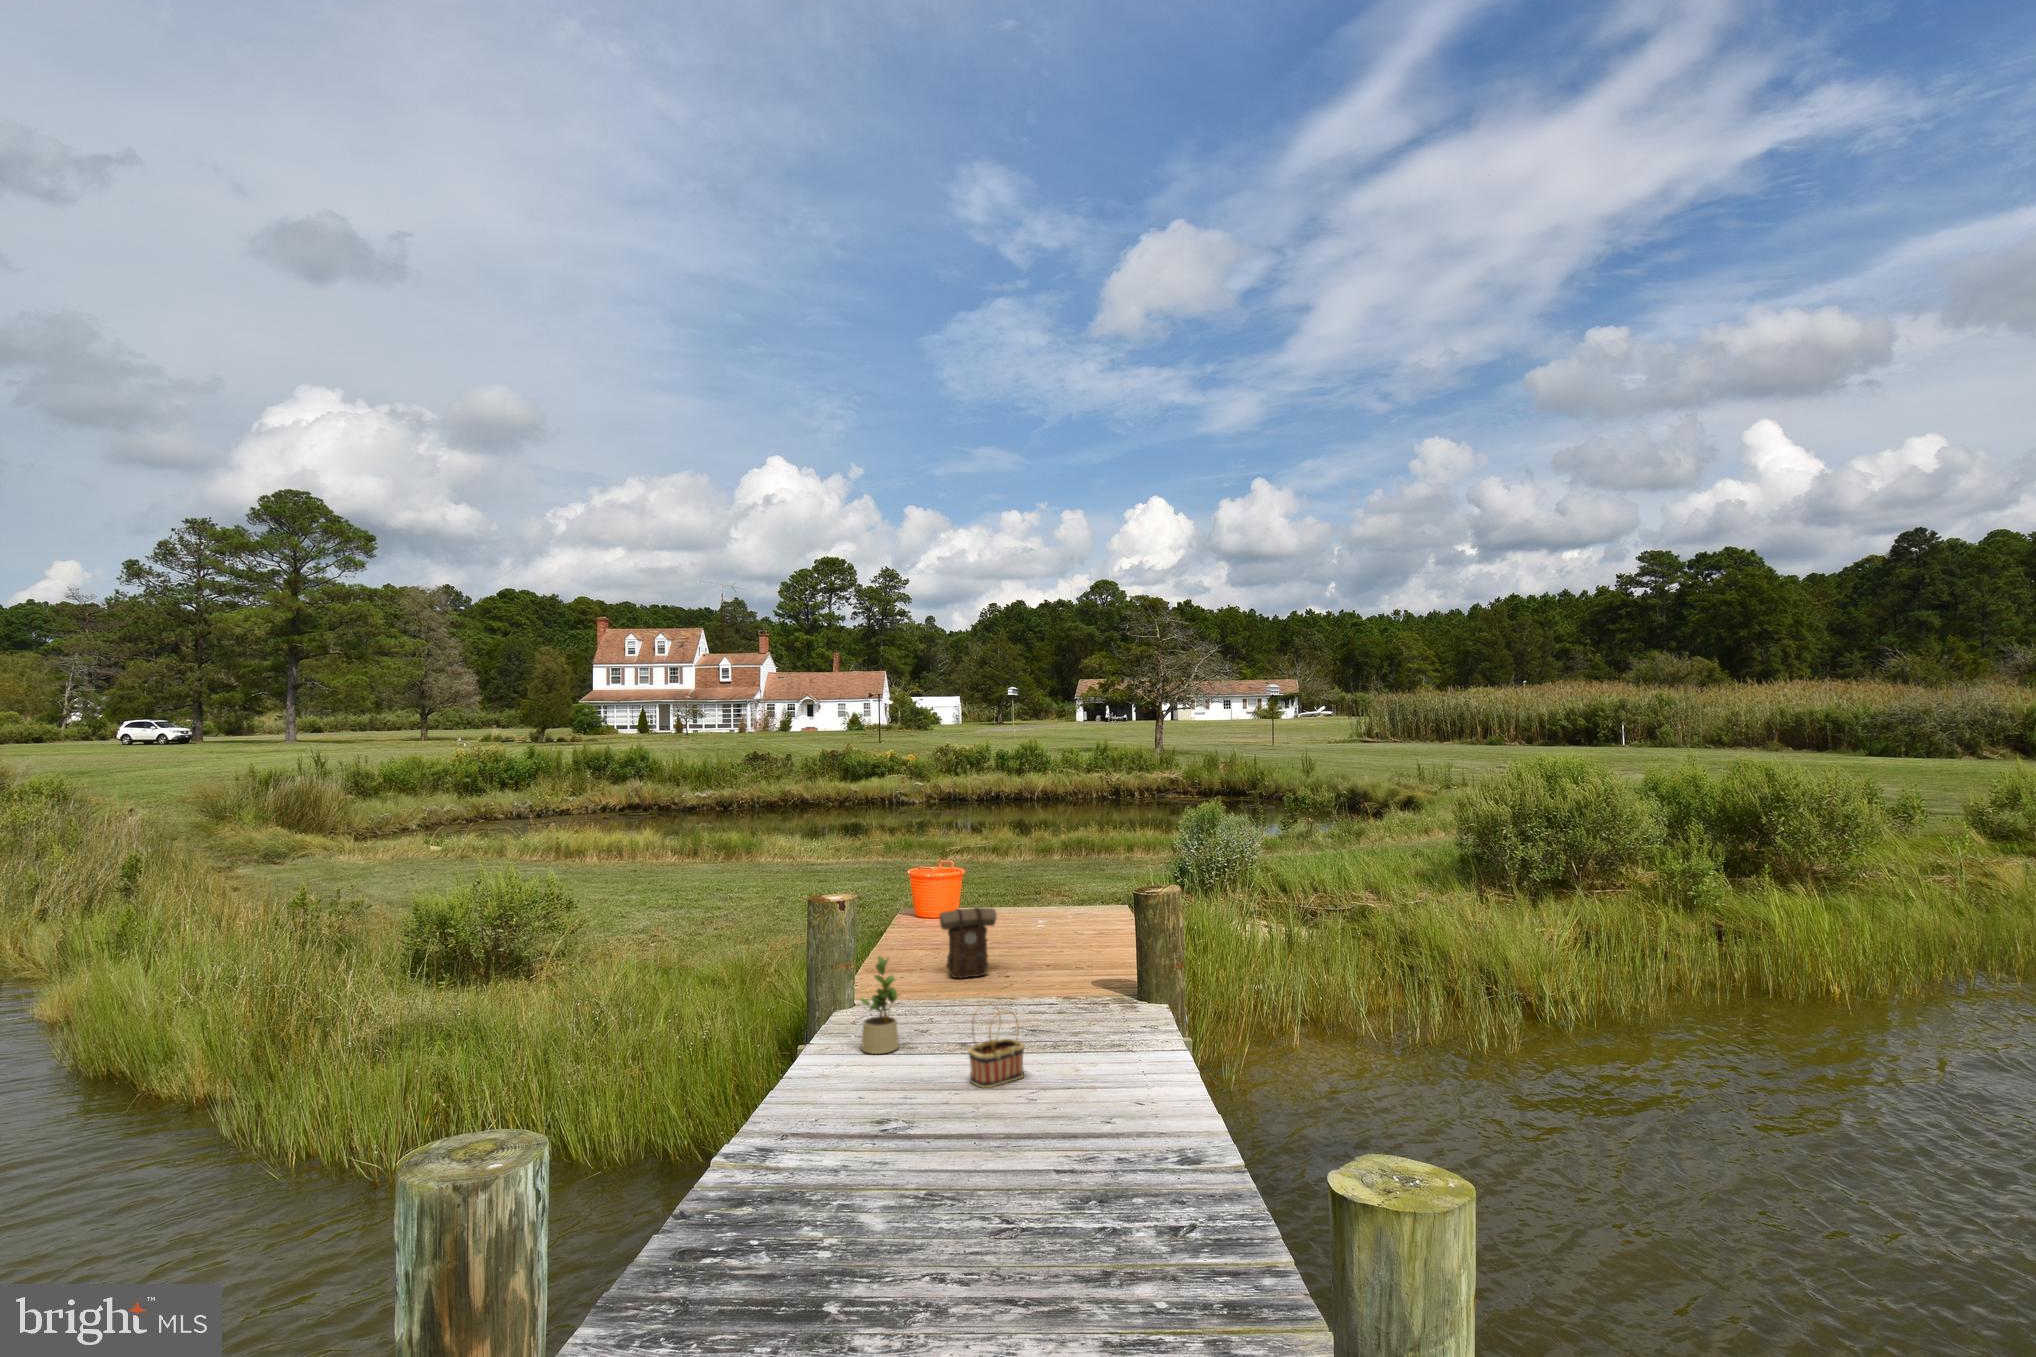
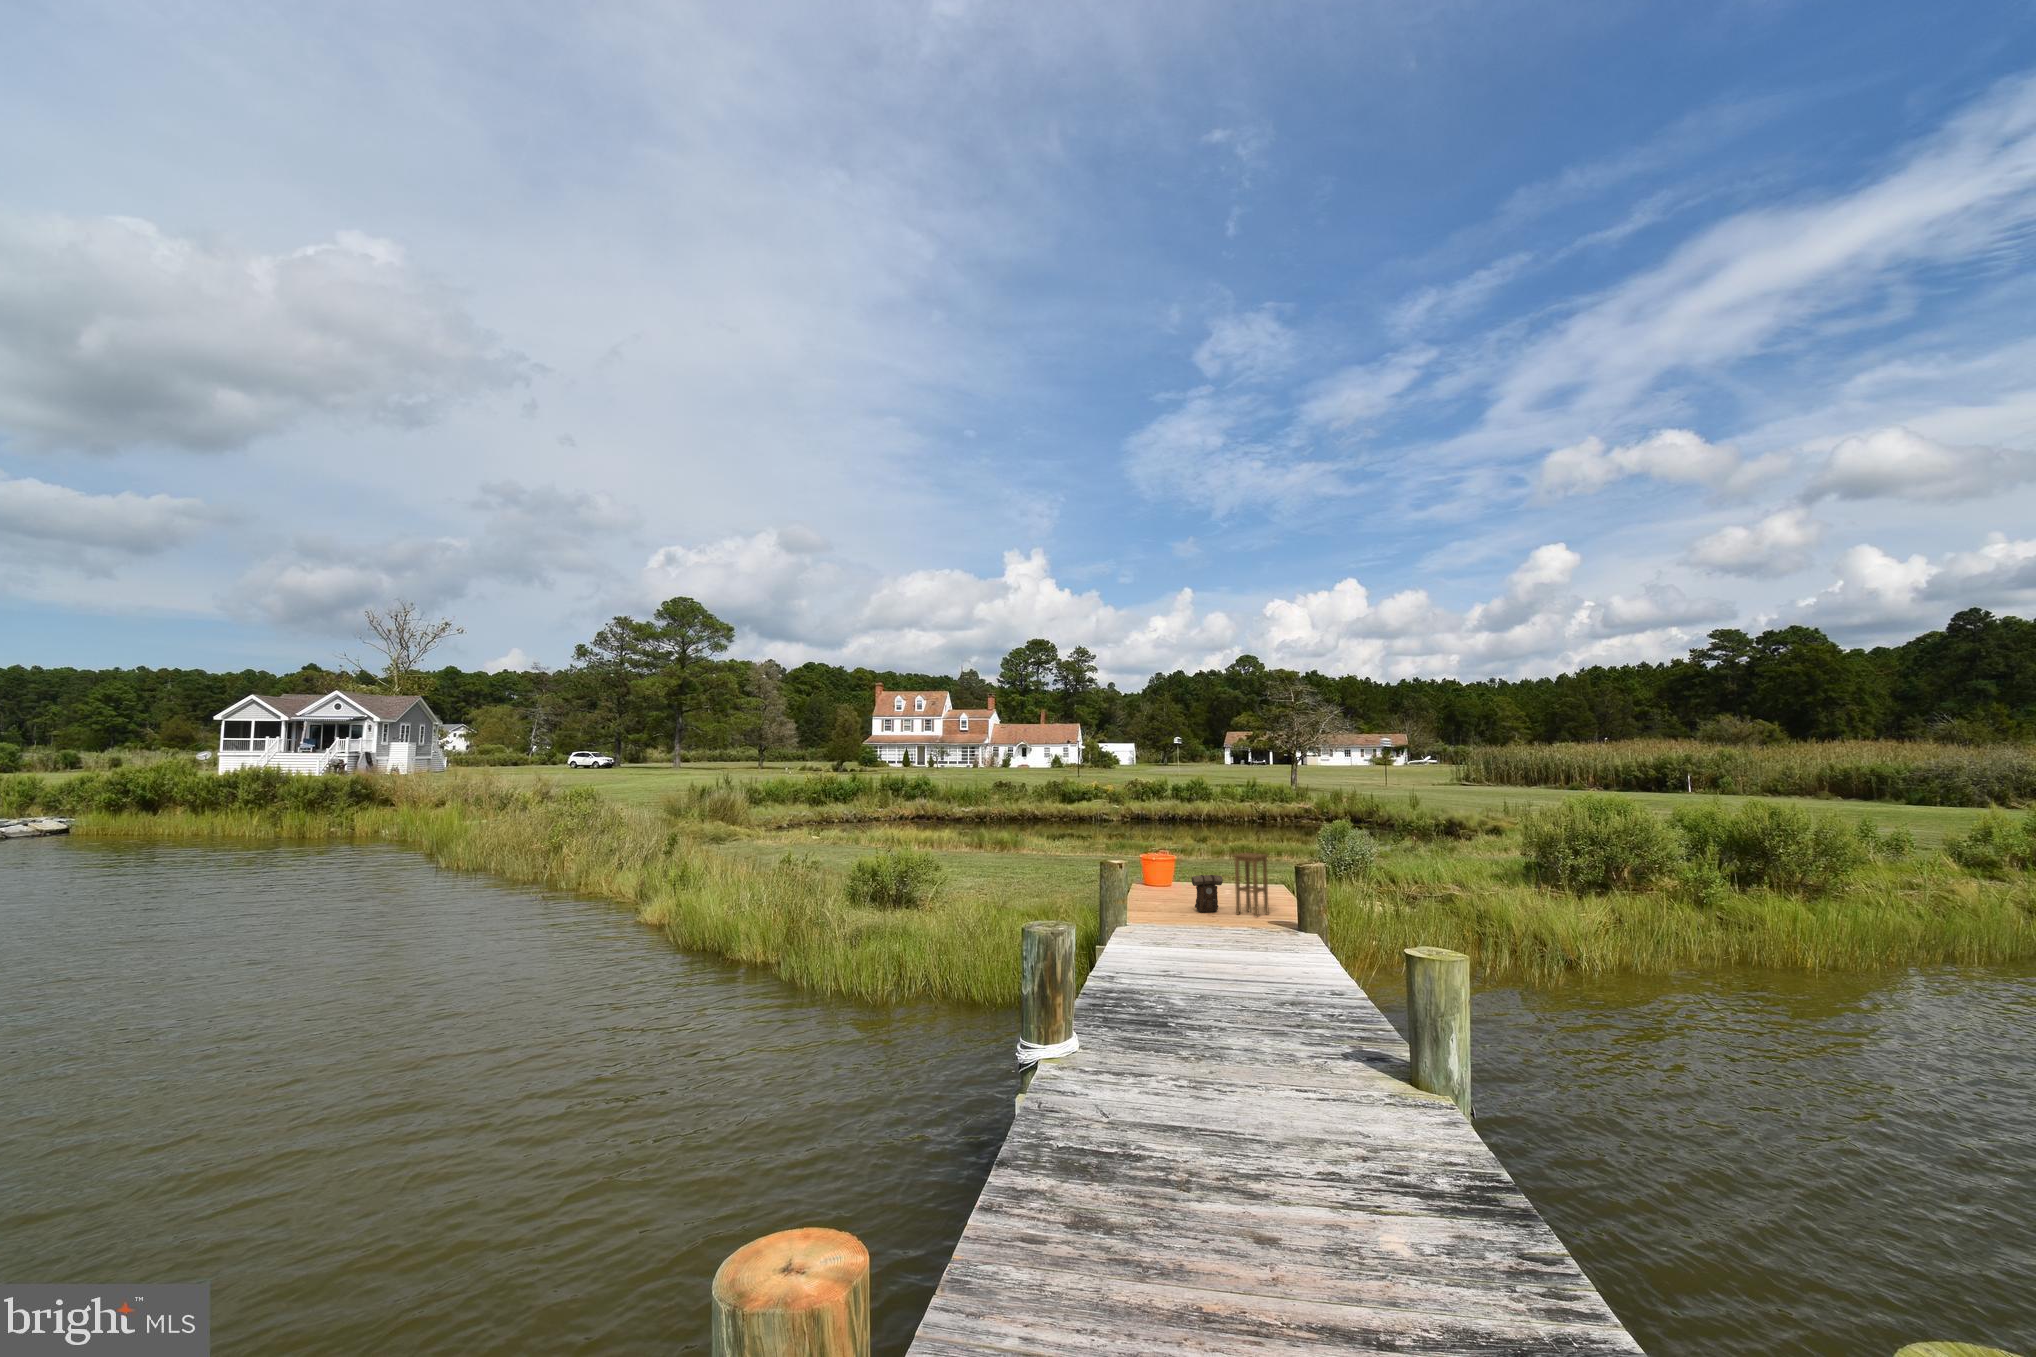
stool: none [1014,863,1079,987] -> present [1234,853,1268,917]
potted plant: present [860,956,899,1054] -> none [1167,890,1190,937]
basket: present [968,1003,1024,1088] -> none [1227,911,1253,949]

